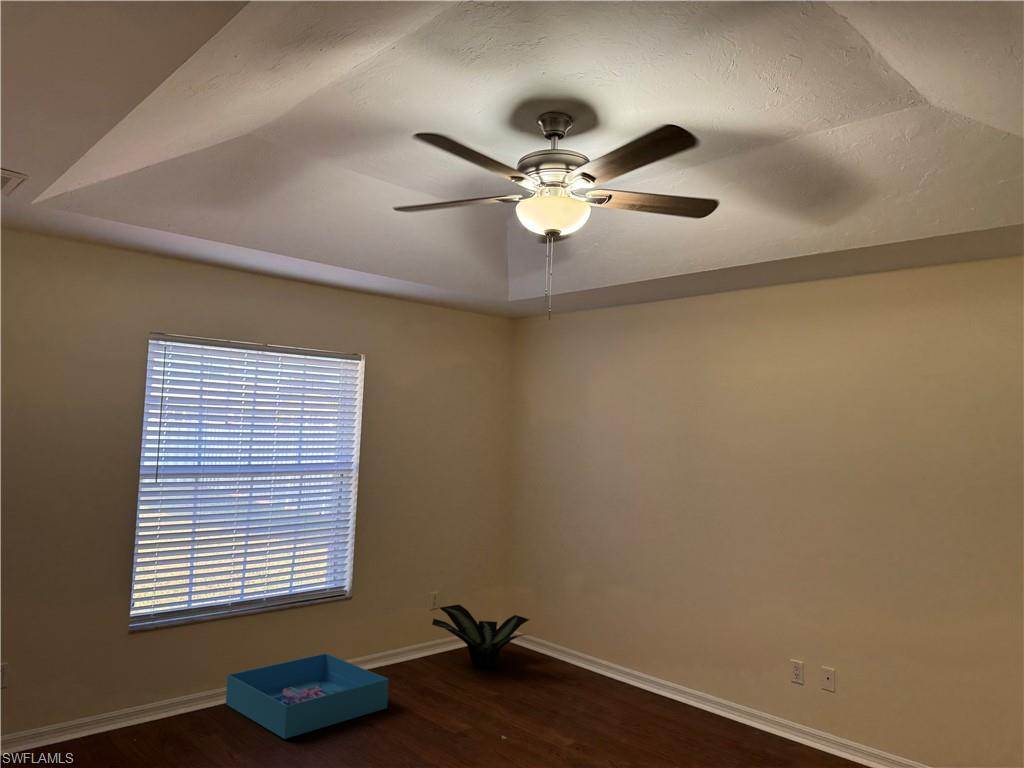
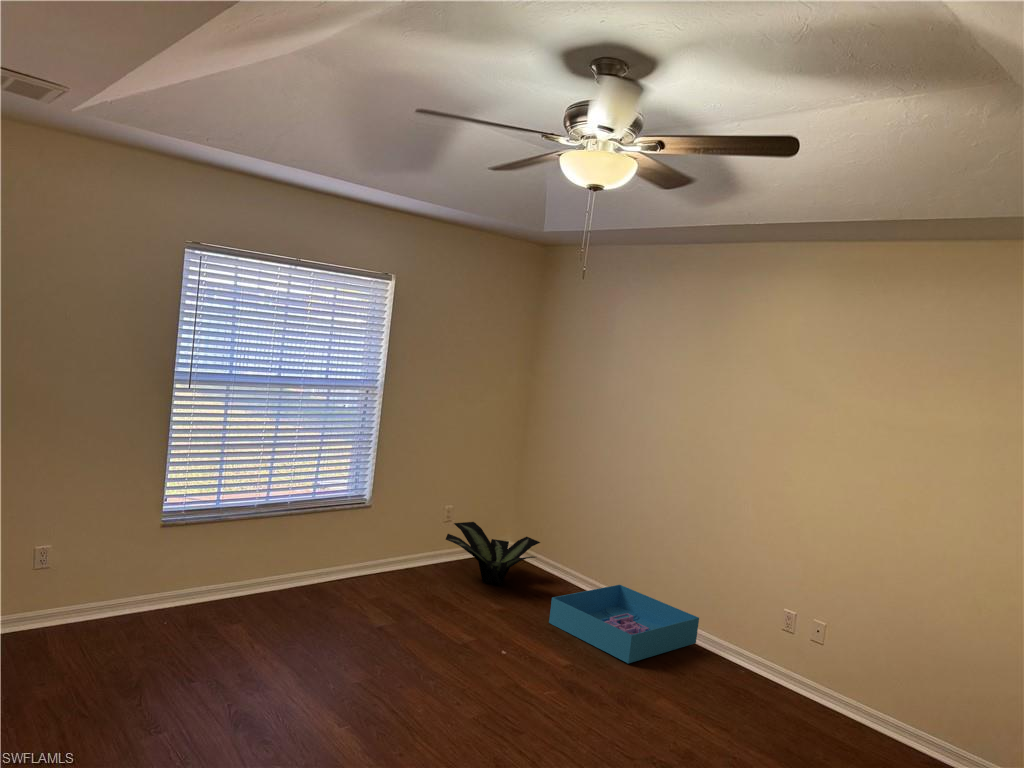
storage bin: present [226,653,389,739] -> present [549,585,699,663]

